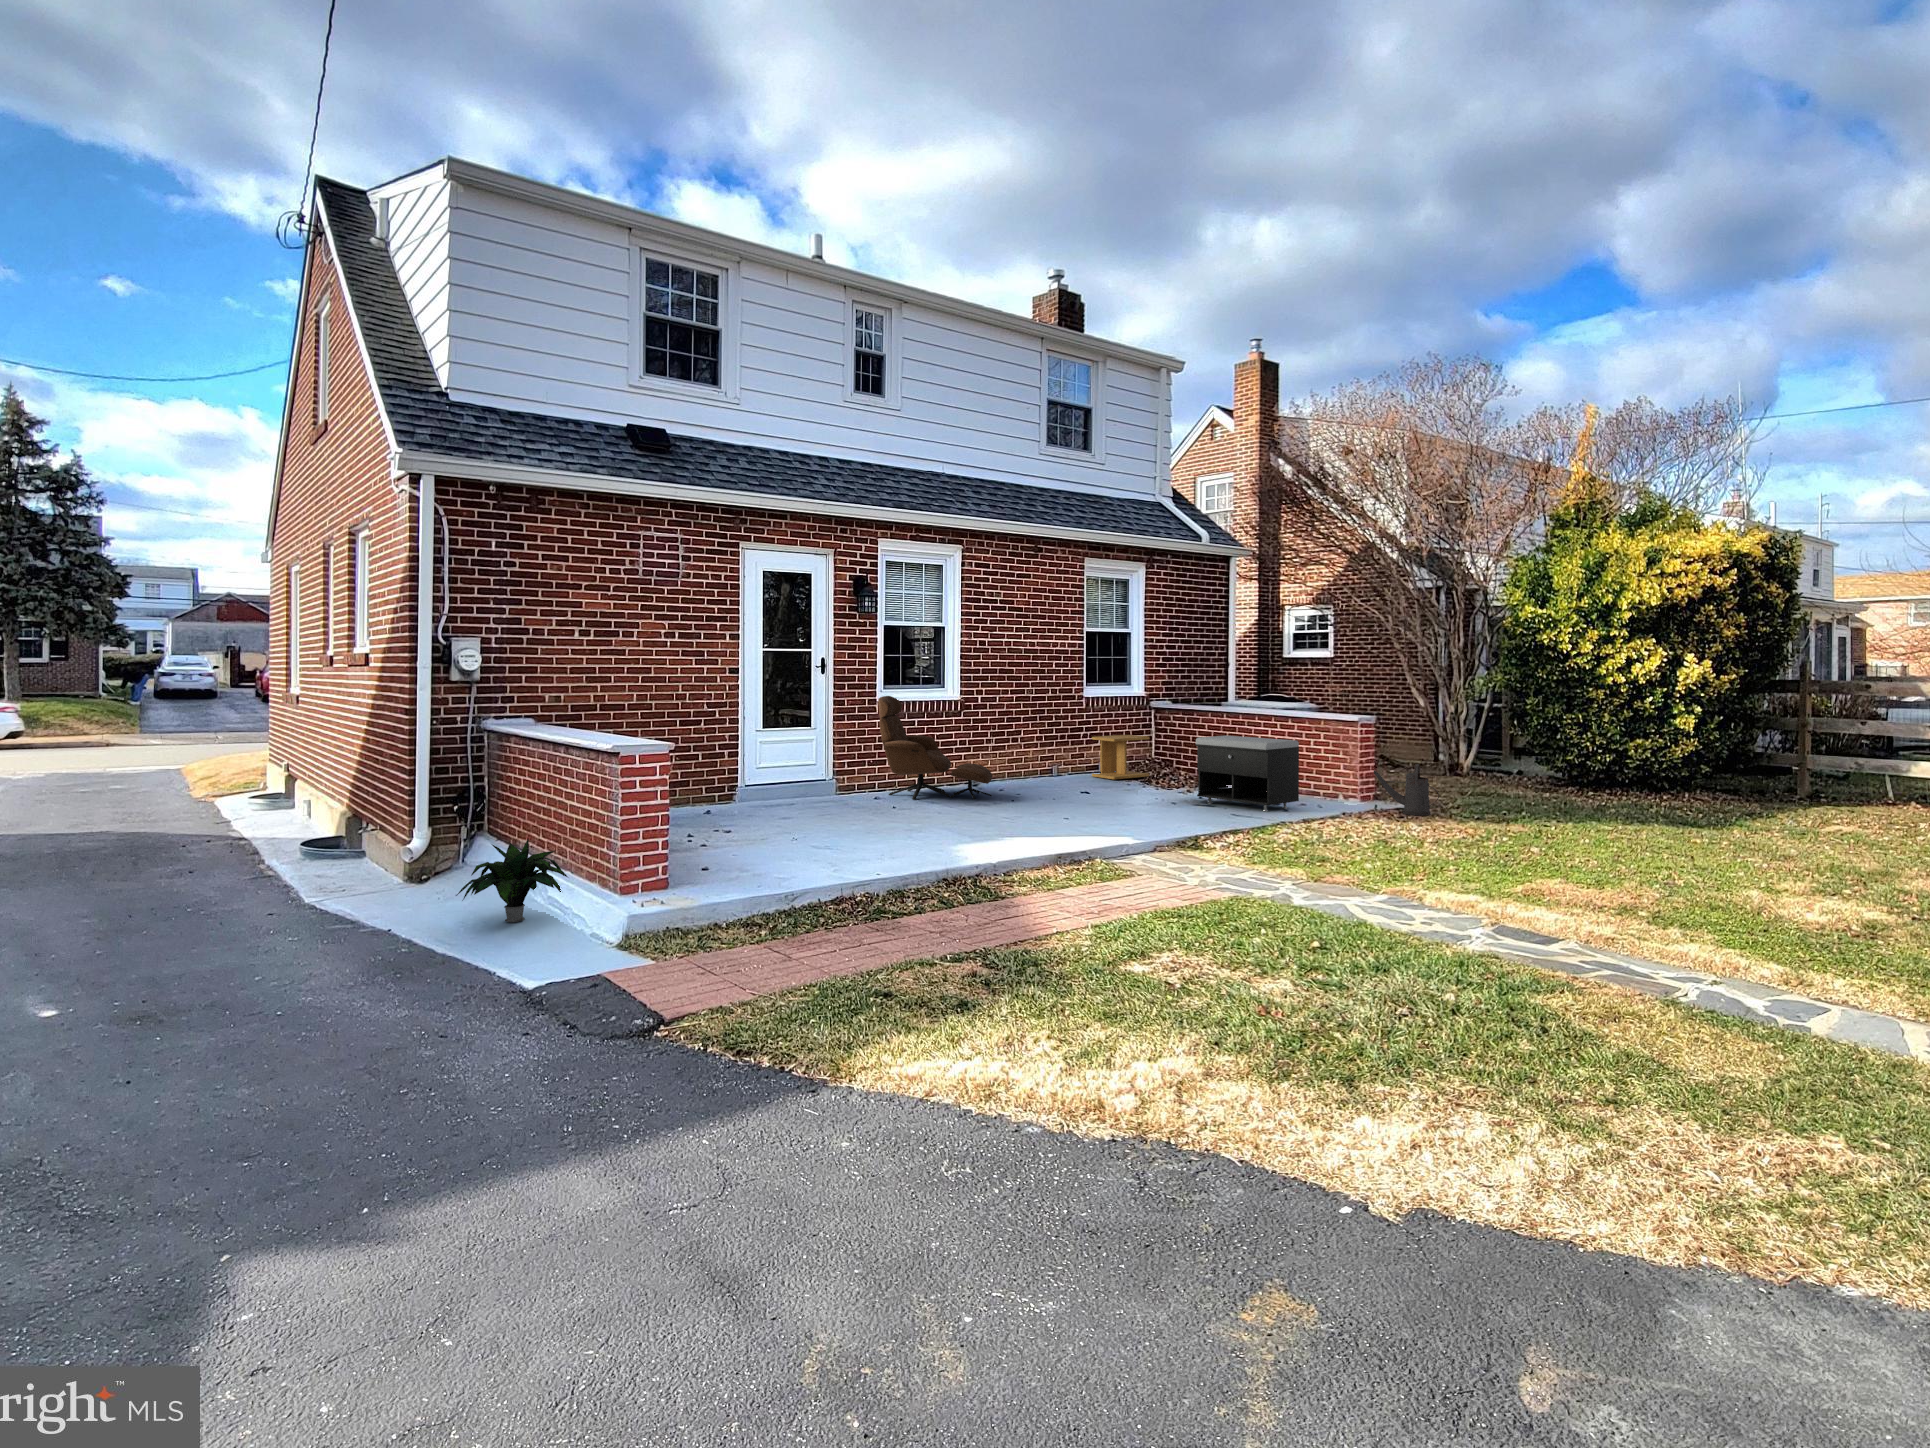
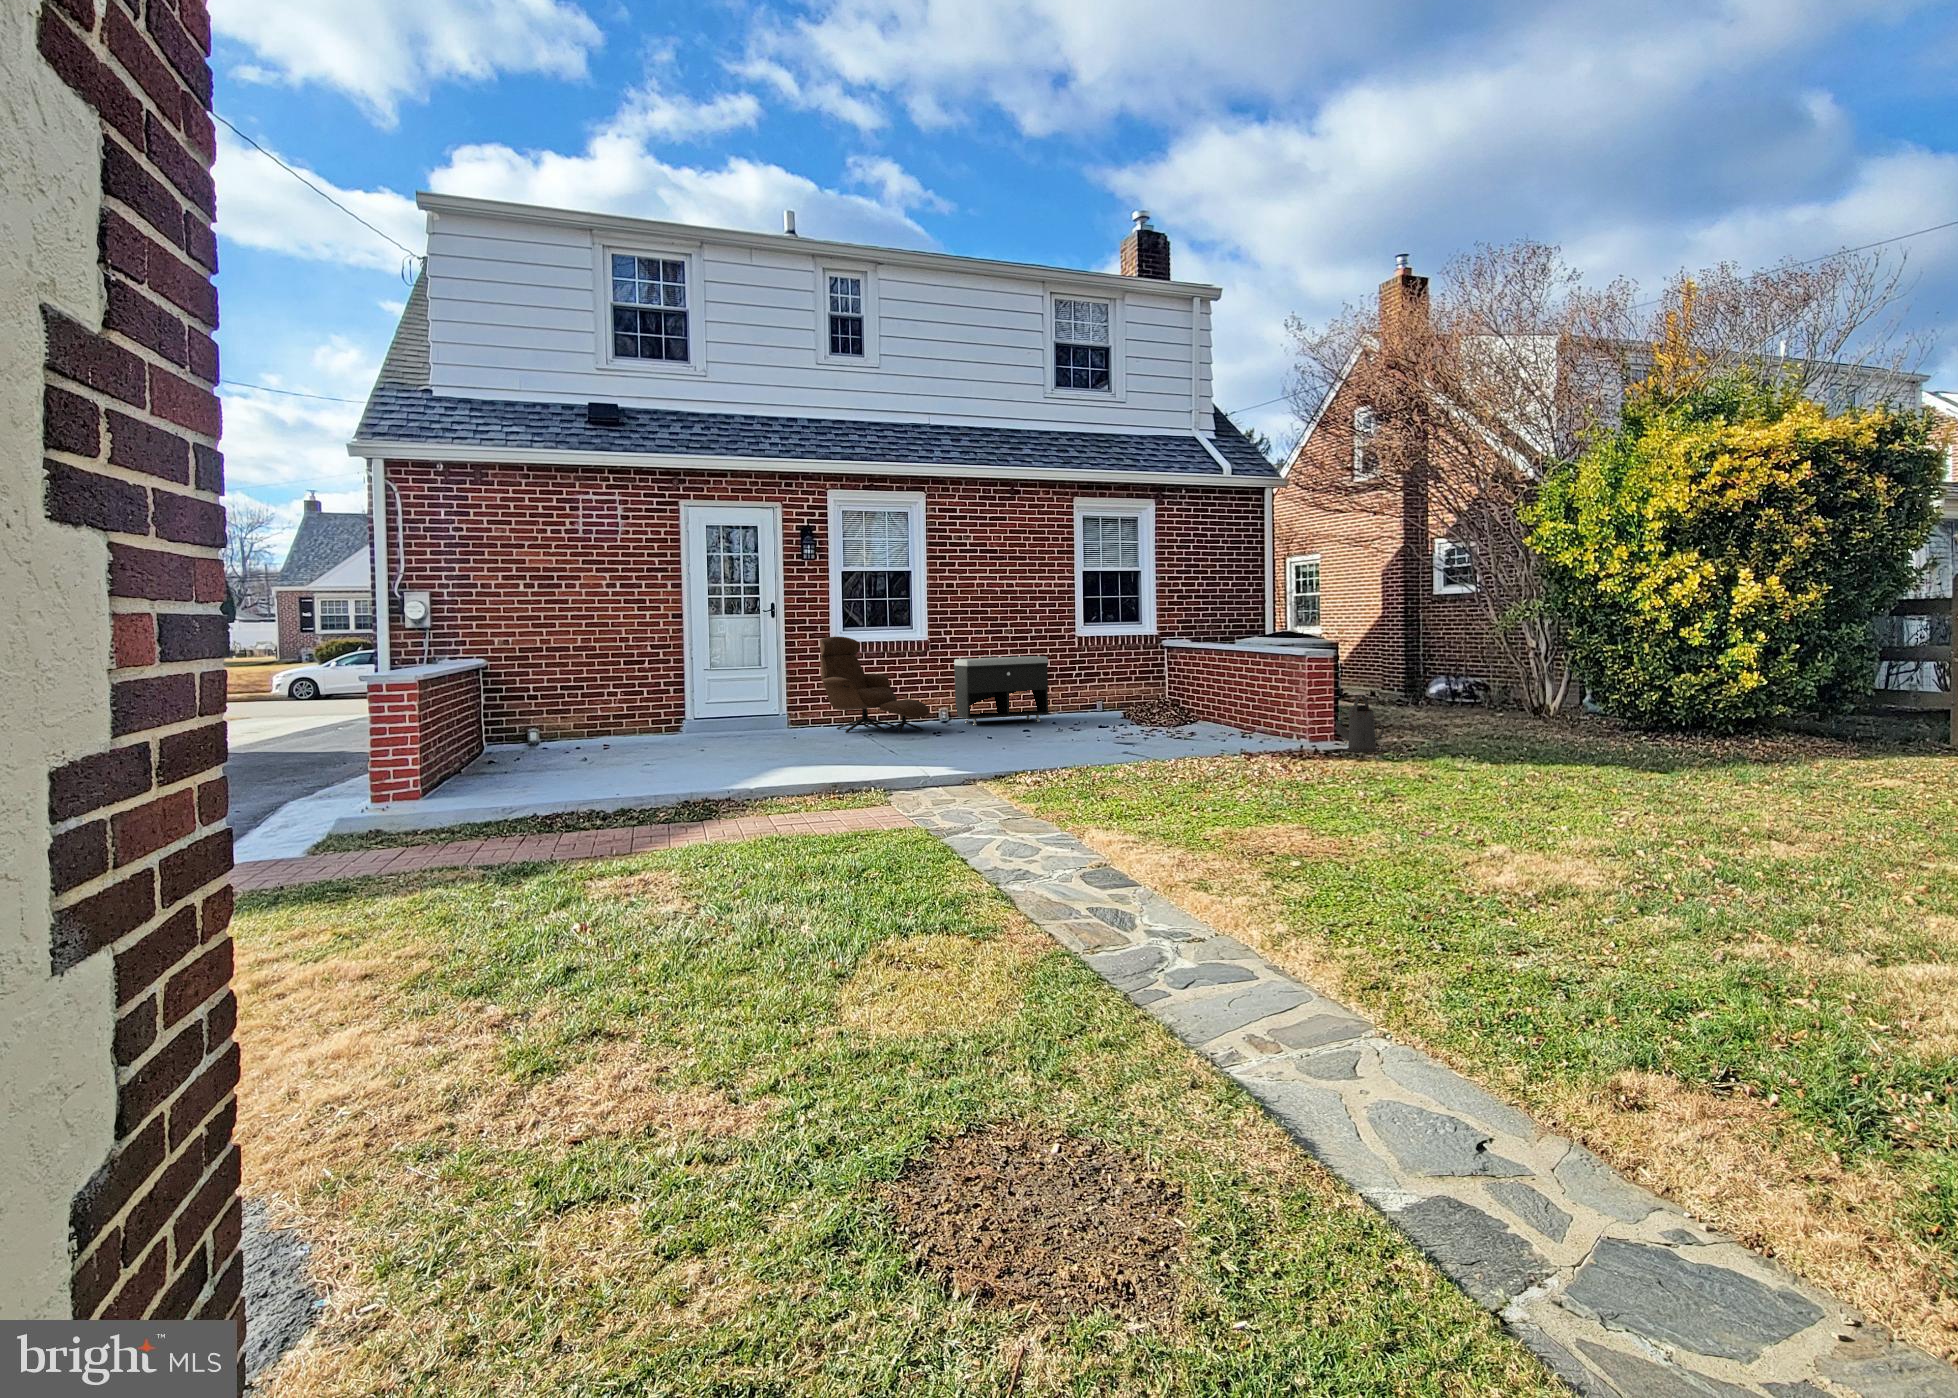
side table: present [1092,735,1150,780] -> none [1083,674,1141,719]
storage bench: present [1196,736,1299,811] -> present [954,656,1049,725]
potted plant: present [457,839,568,922] -> none [280,746,385,816]

